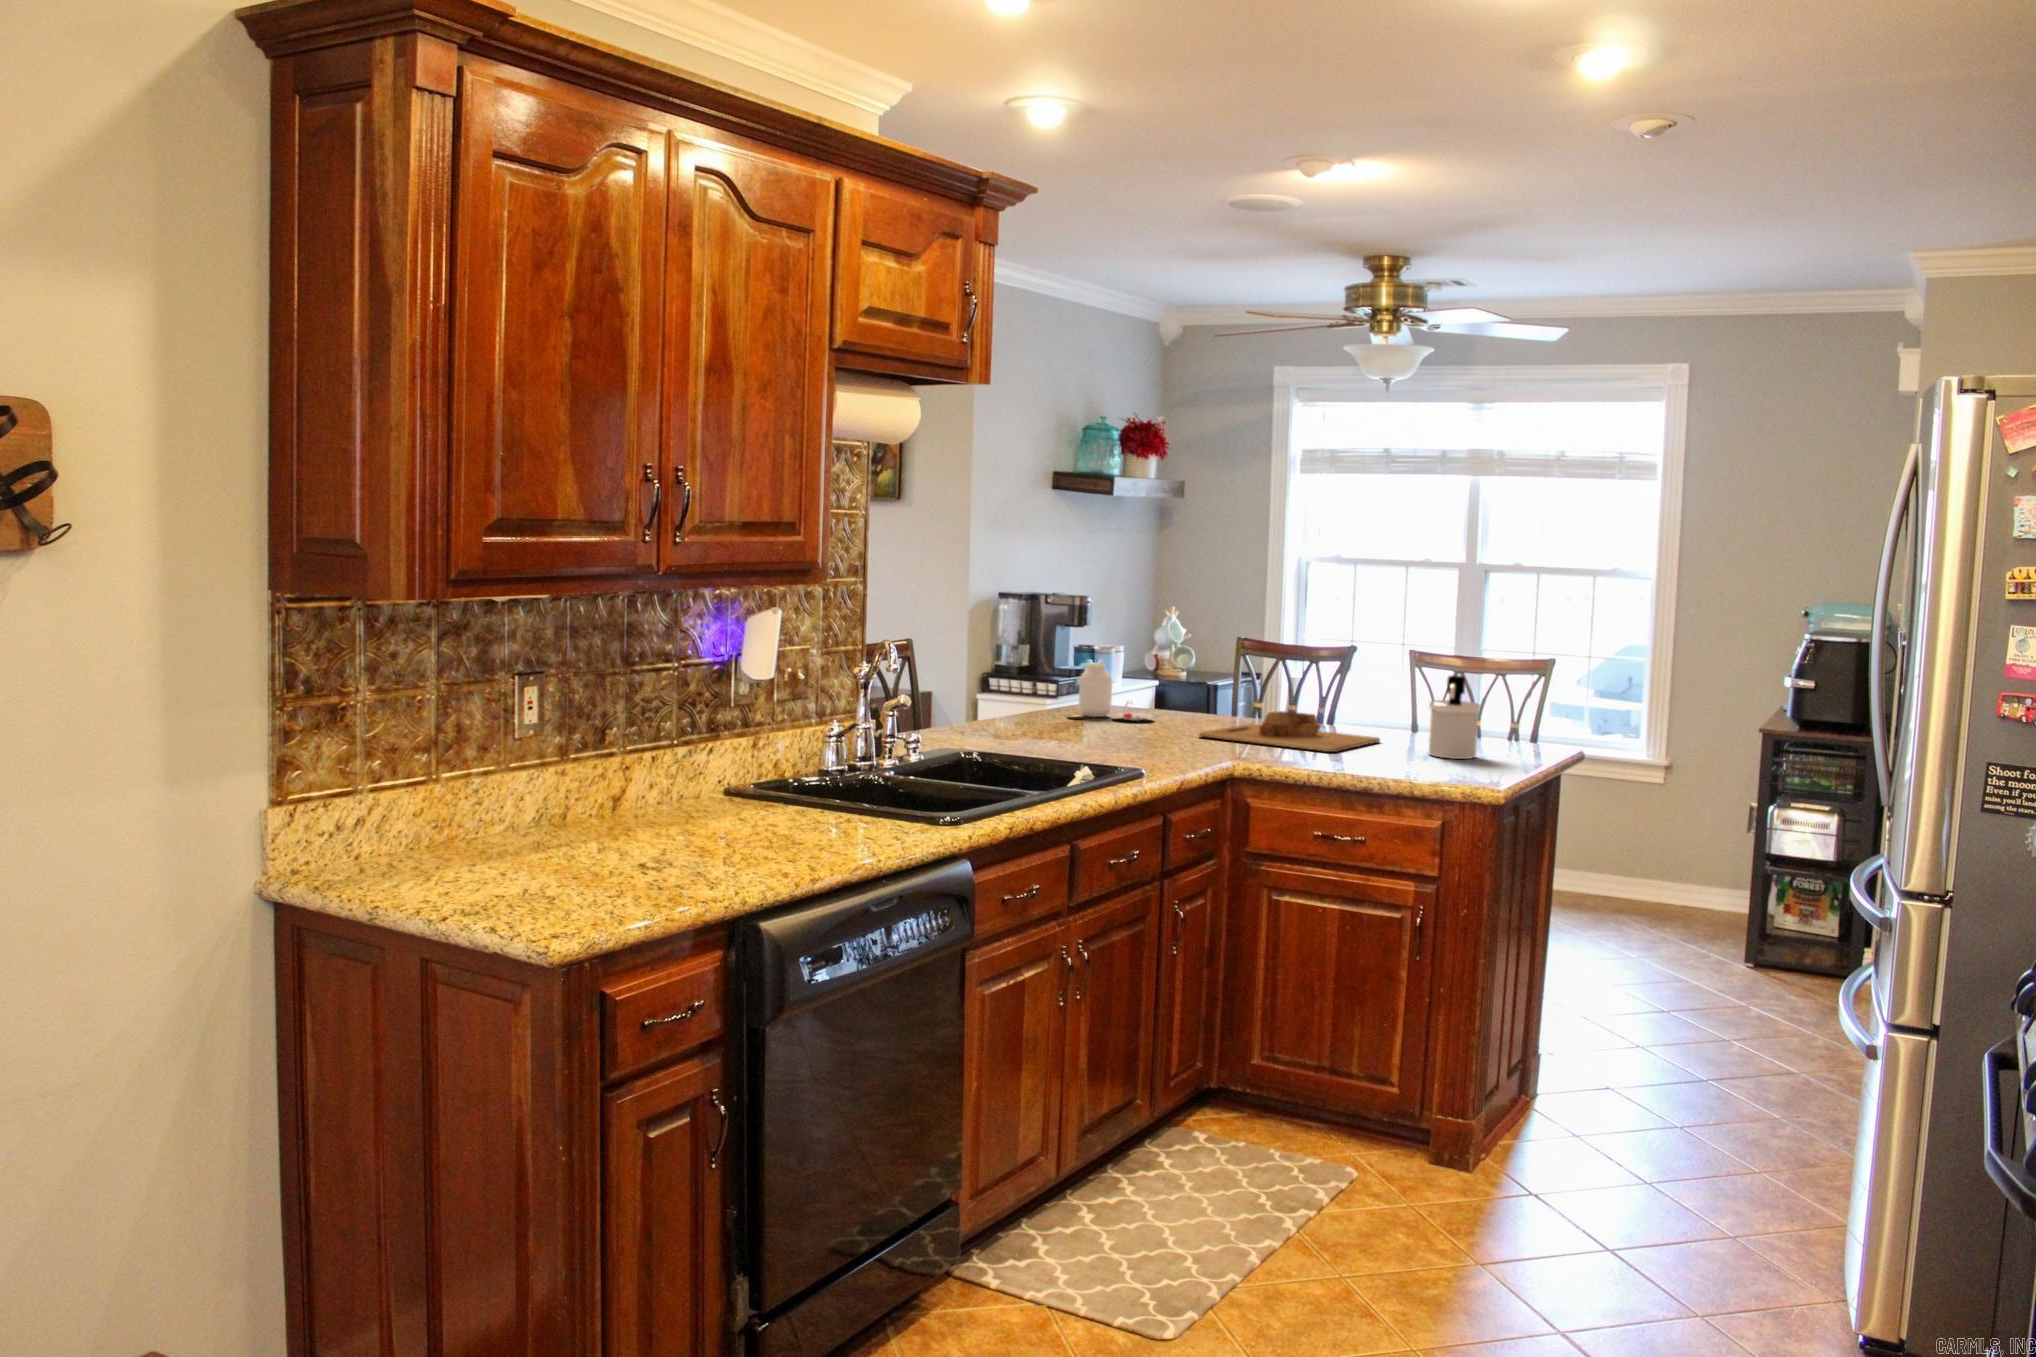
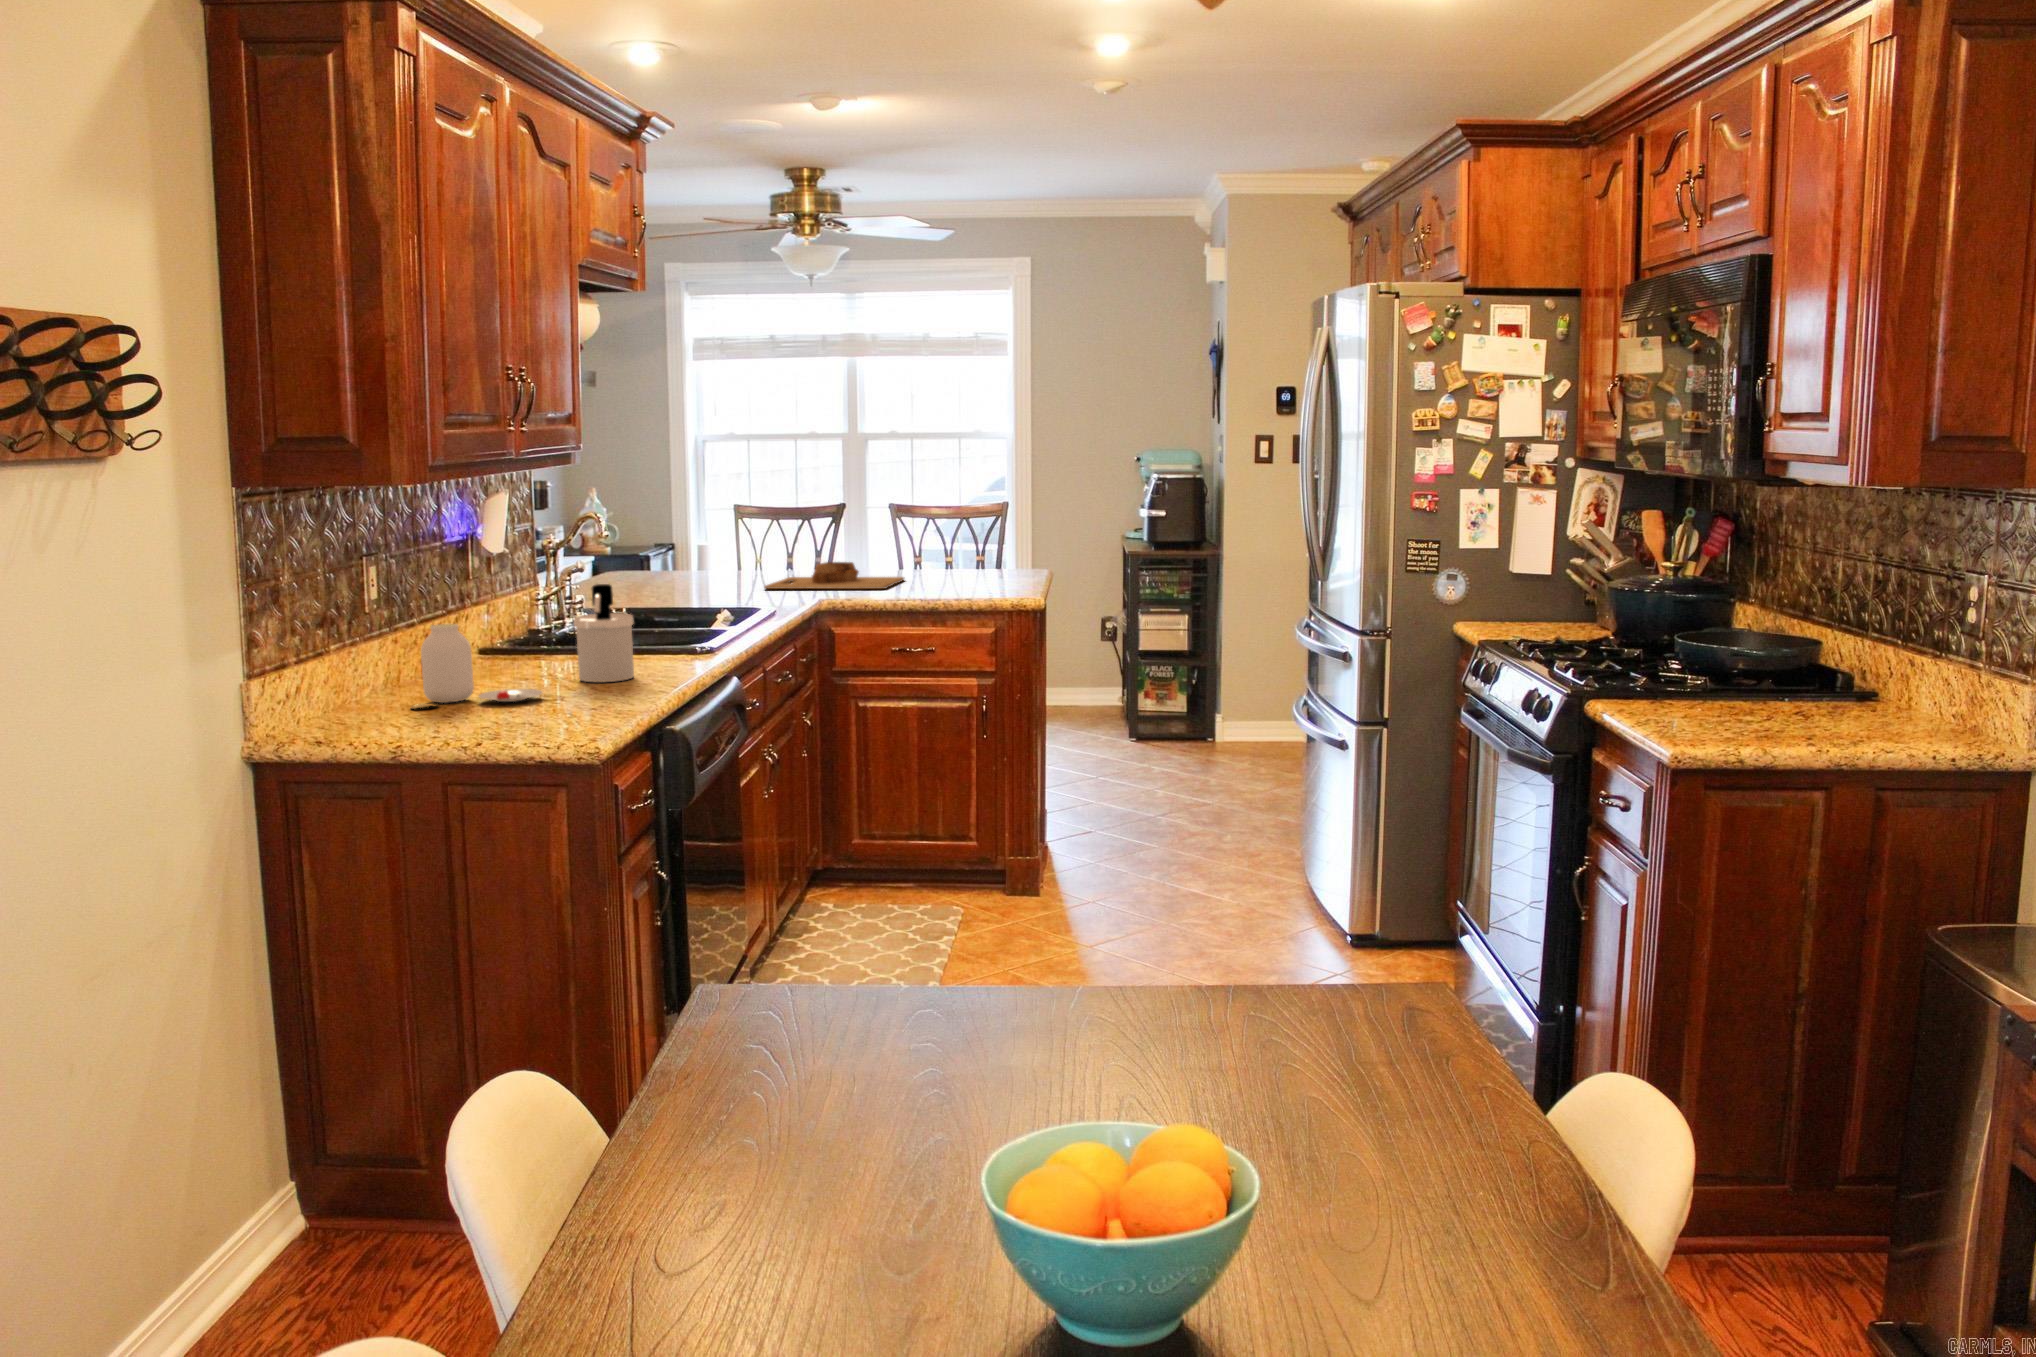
jar: present [1079,663,1154,721] -> present [411,624,542,709]
soap dispenser: present [1429,675,1480,759] -> present [574,584,634,682]

